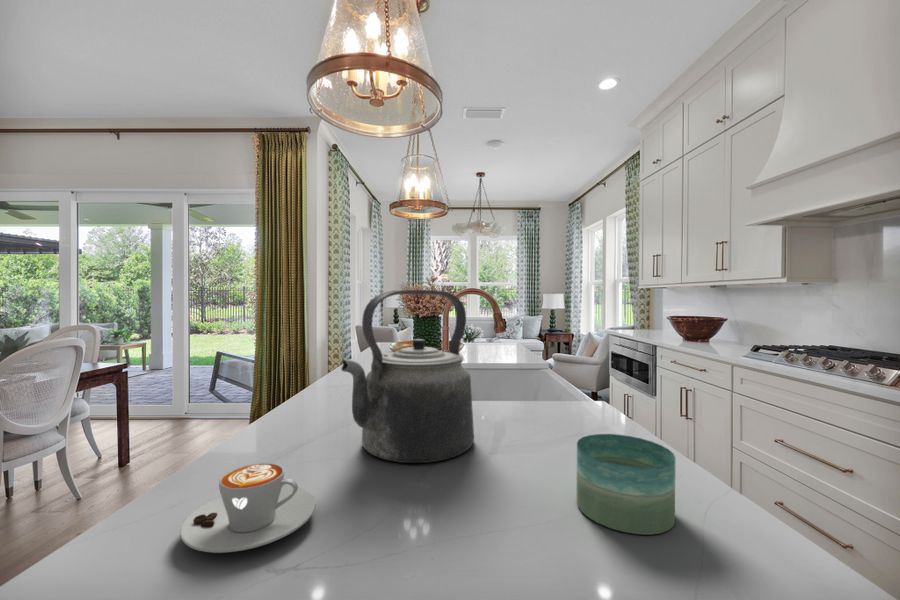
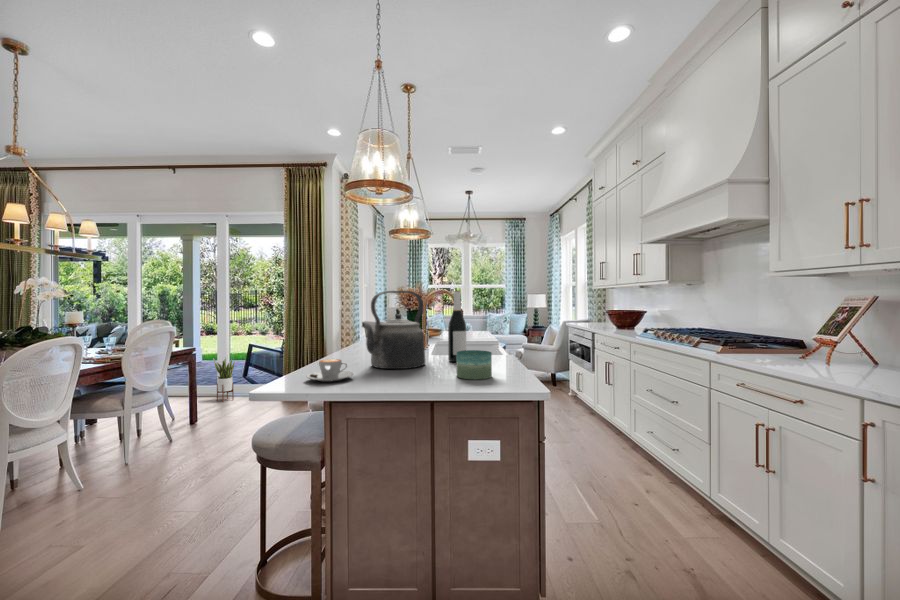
wine bottle: none [513,291,549,432] -> present [448,291,466,362]
potted plant: none [166,369,195,426] -> present [213,357,235,402]

